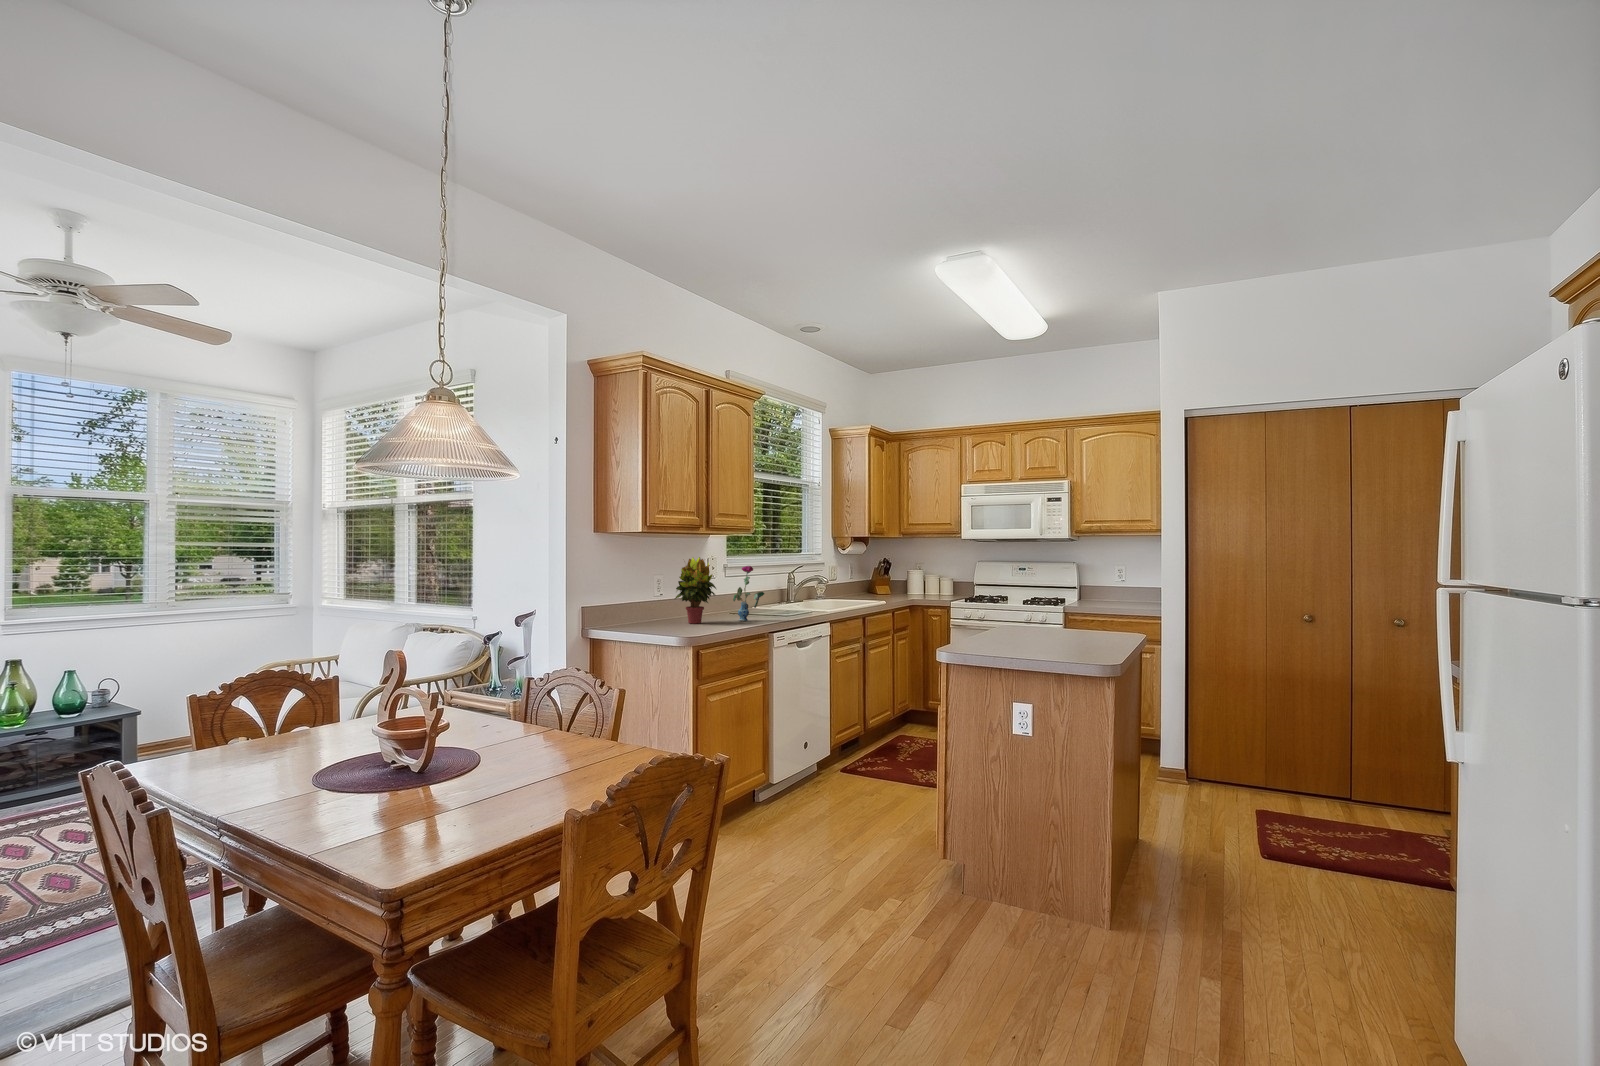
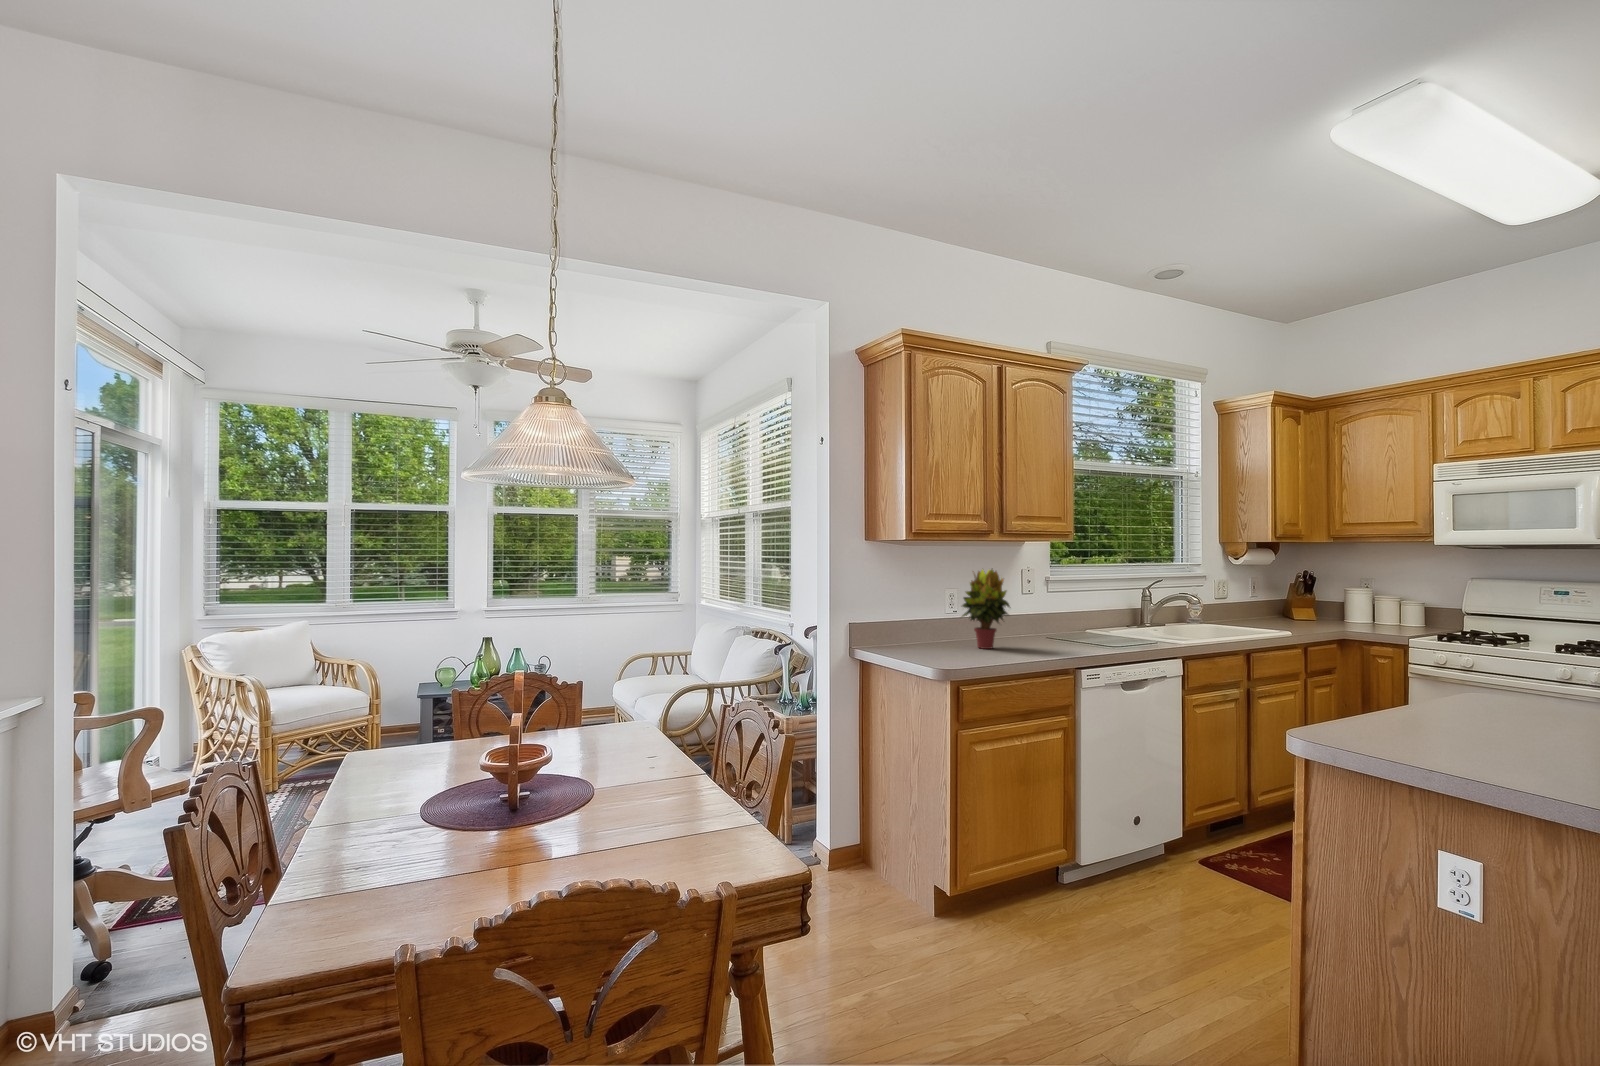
vase: present [733,566,764,621] -> none [1036,580,1078,649]

